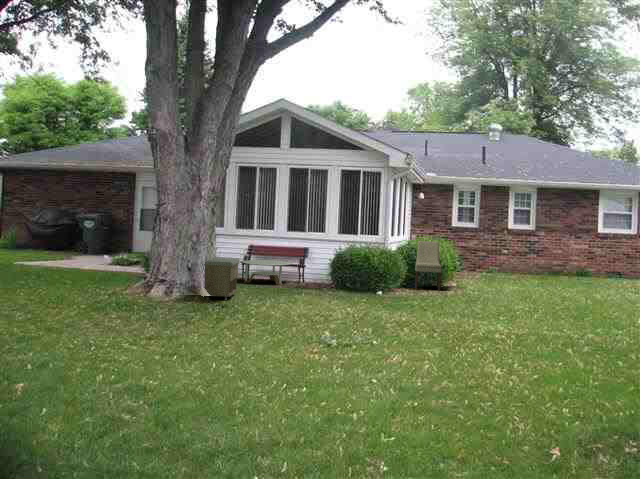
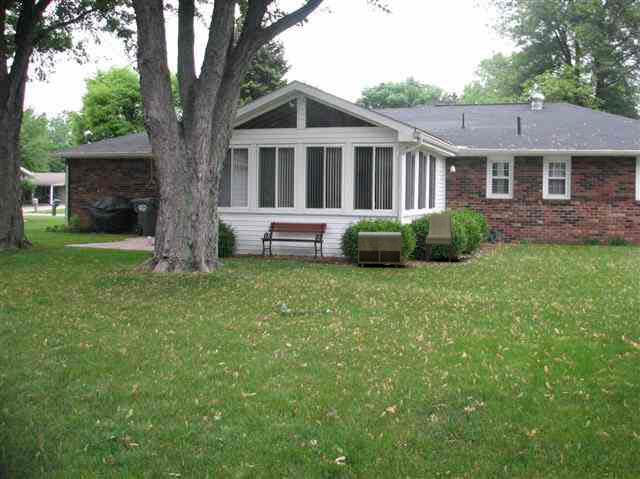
storage bench: present [205,257,240,300] -> present [358,232,401,267]
round table: present [242,260,292,285] -> none [258,236,307,260]

